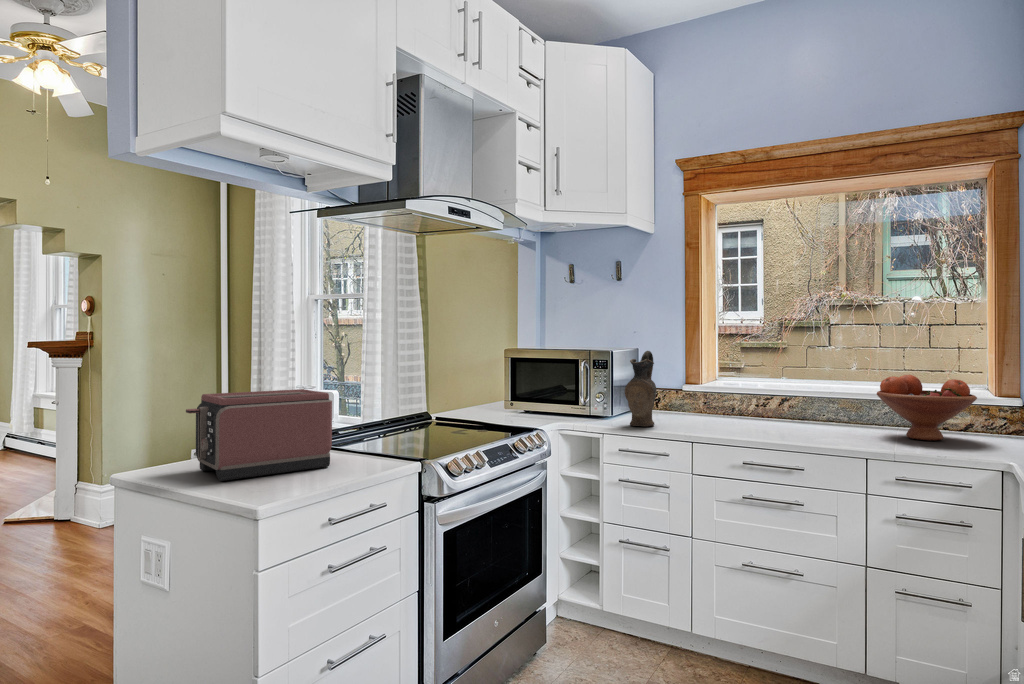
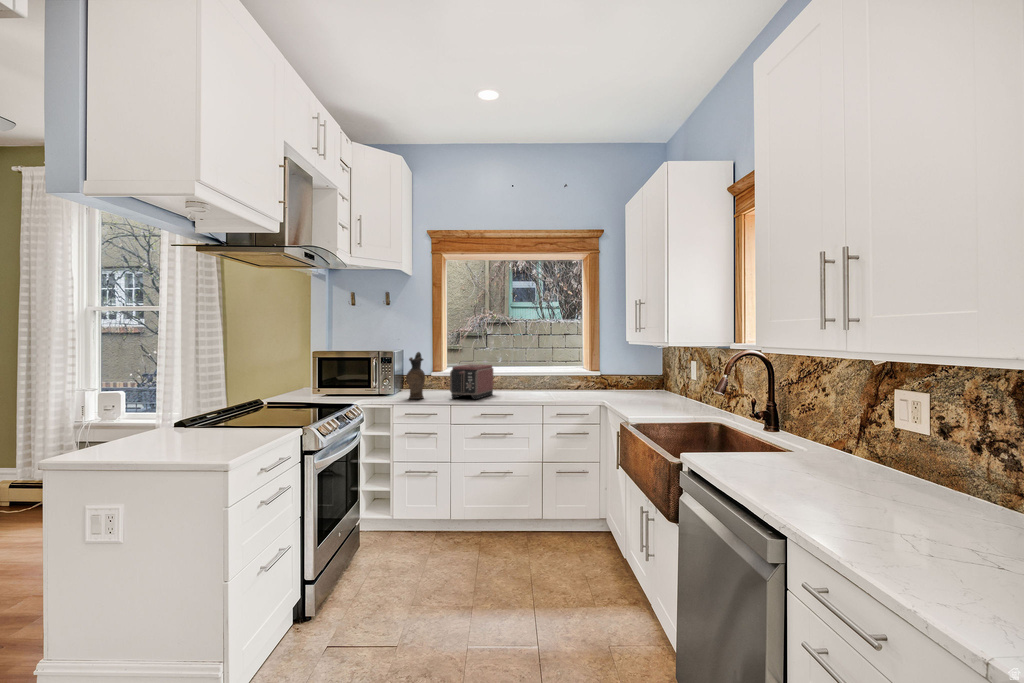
fruit bowl: present [877,375,977,440] -> none [541,362,585,396]
toaster: present [186,389,332,481] -> present [450,364,493,399]

